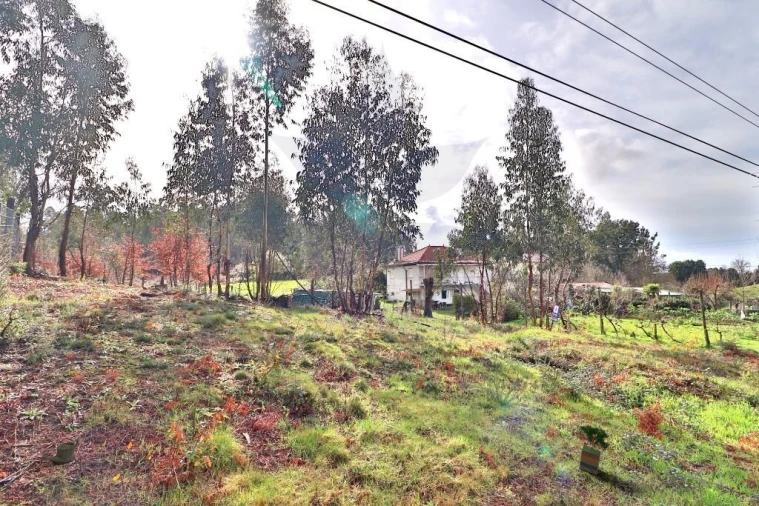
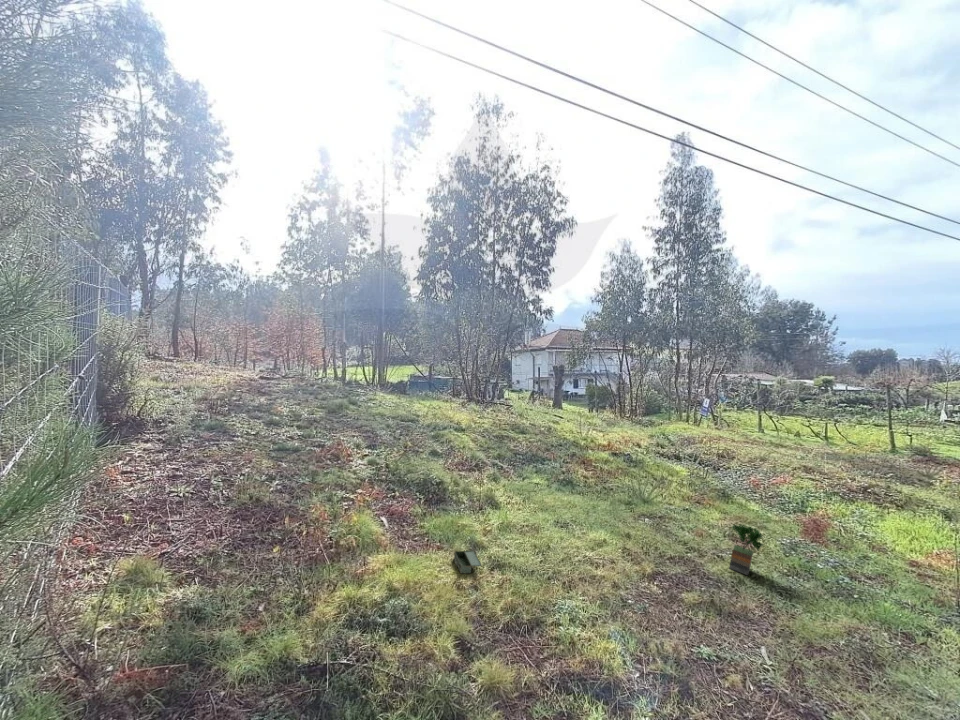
watering can: present [43,439,79,464] -> none [200,515,229,538]
toolbox: none [311,465,338,490] -> present [454,551,481,573]

